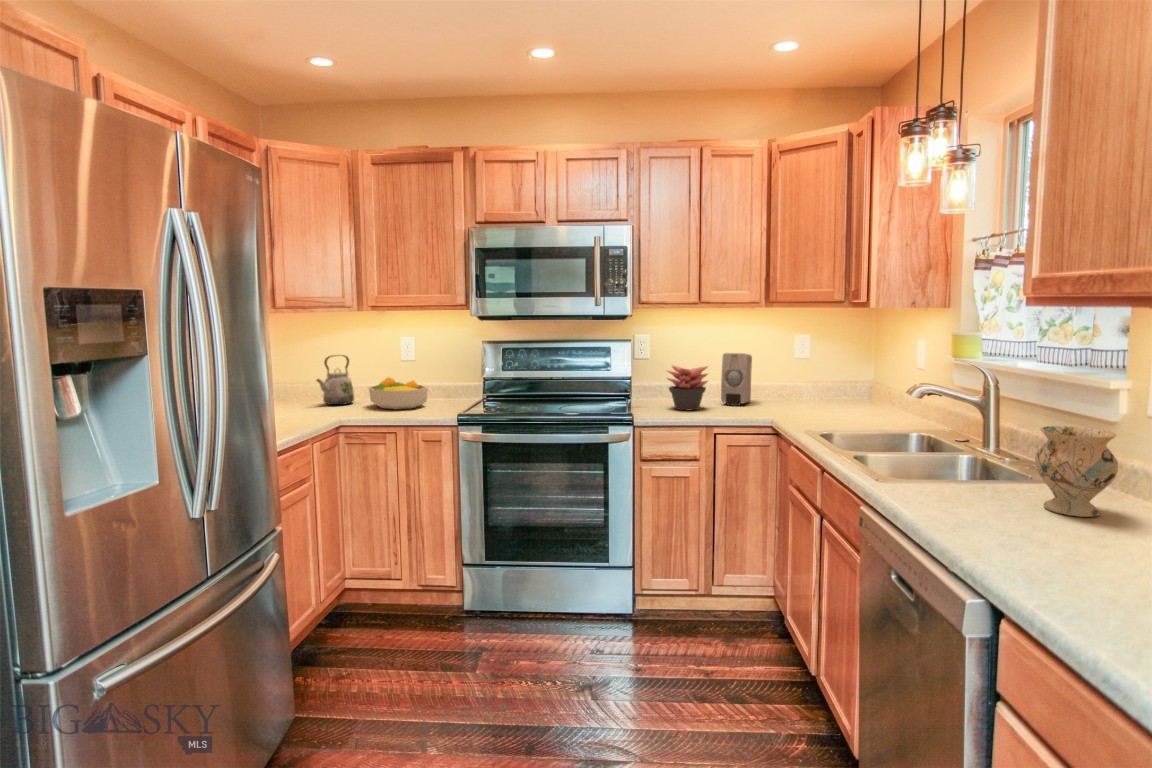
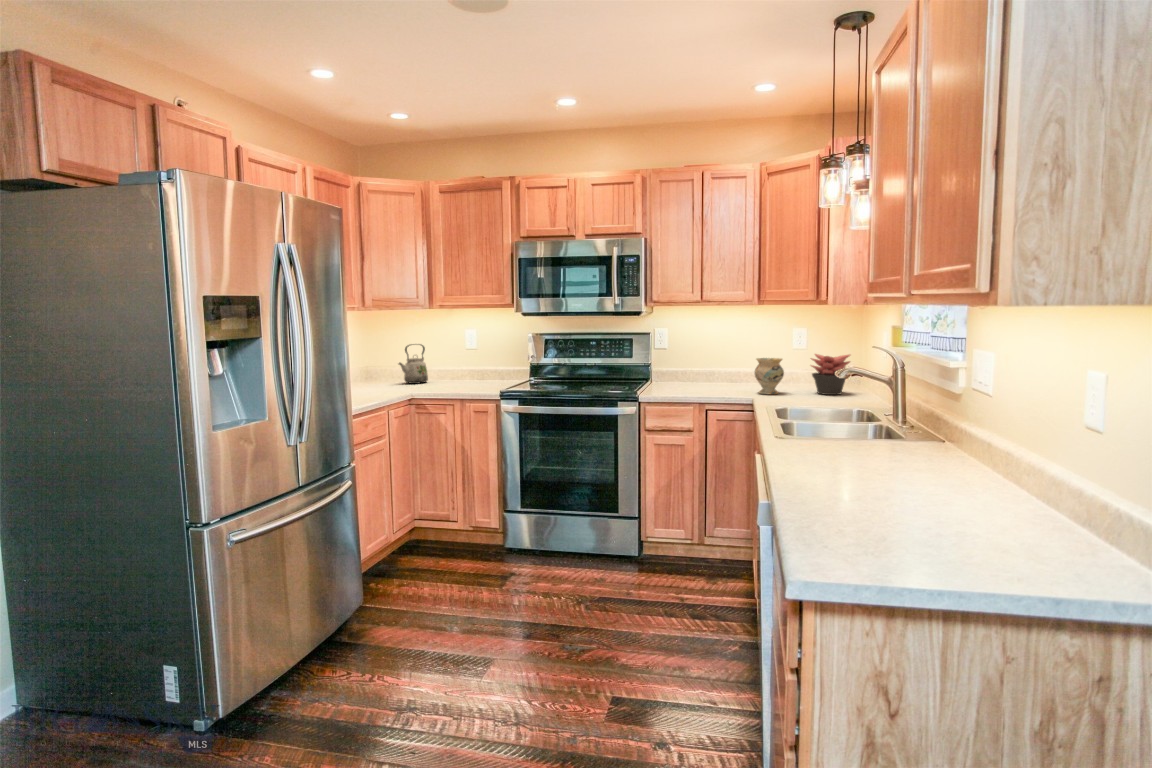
soap dispenser: present [721,353,752,406] -> none [722,343,753,388]
succulent plant: present [667,366,708,410] -> present [811,354,850,395]
fruit bowl: present [369,377,428,409] -> none [437,362,482,387]
vase: present [1035,426,1118,517] -> present [754,358,784,394]

